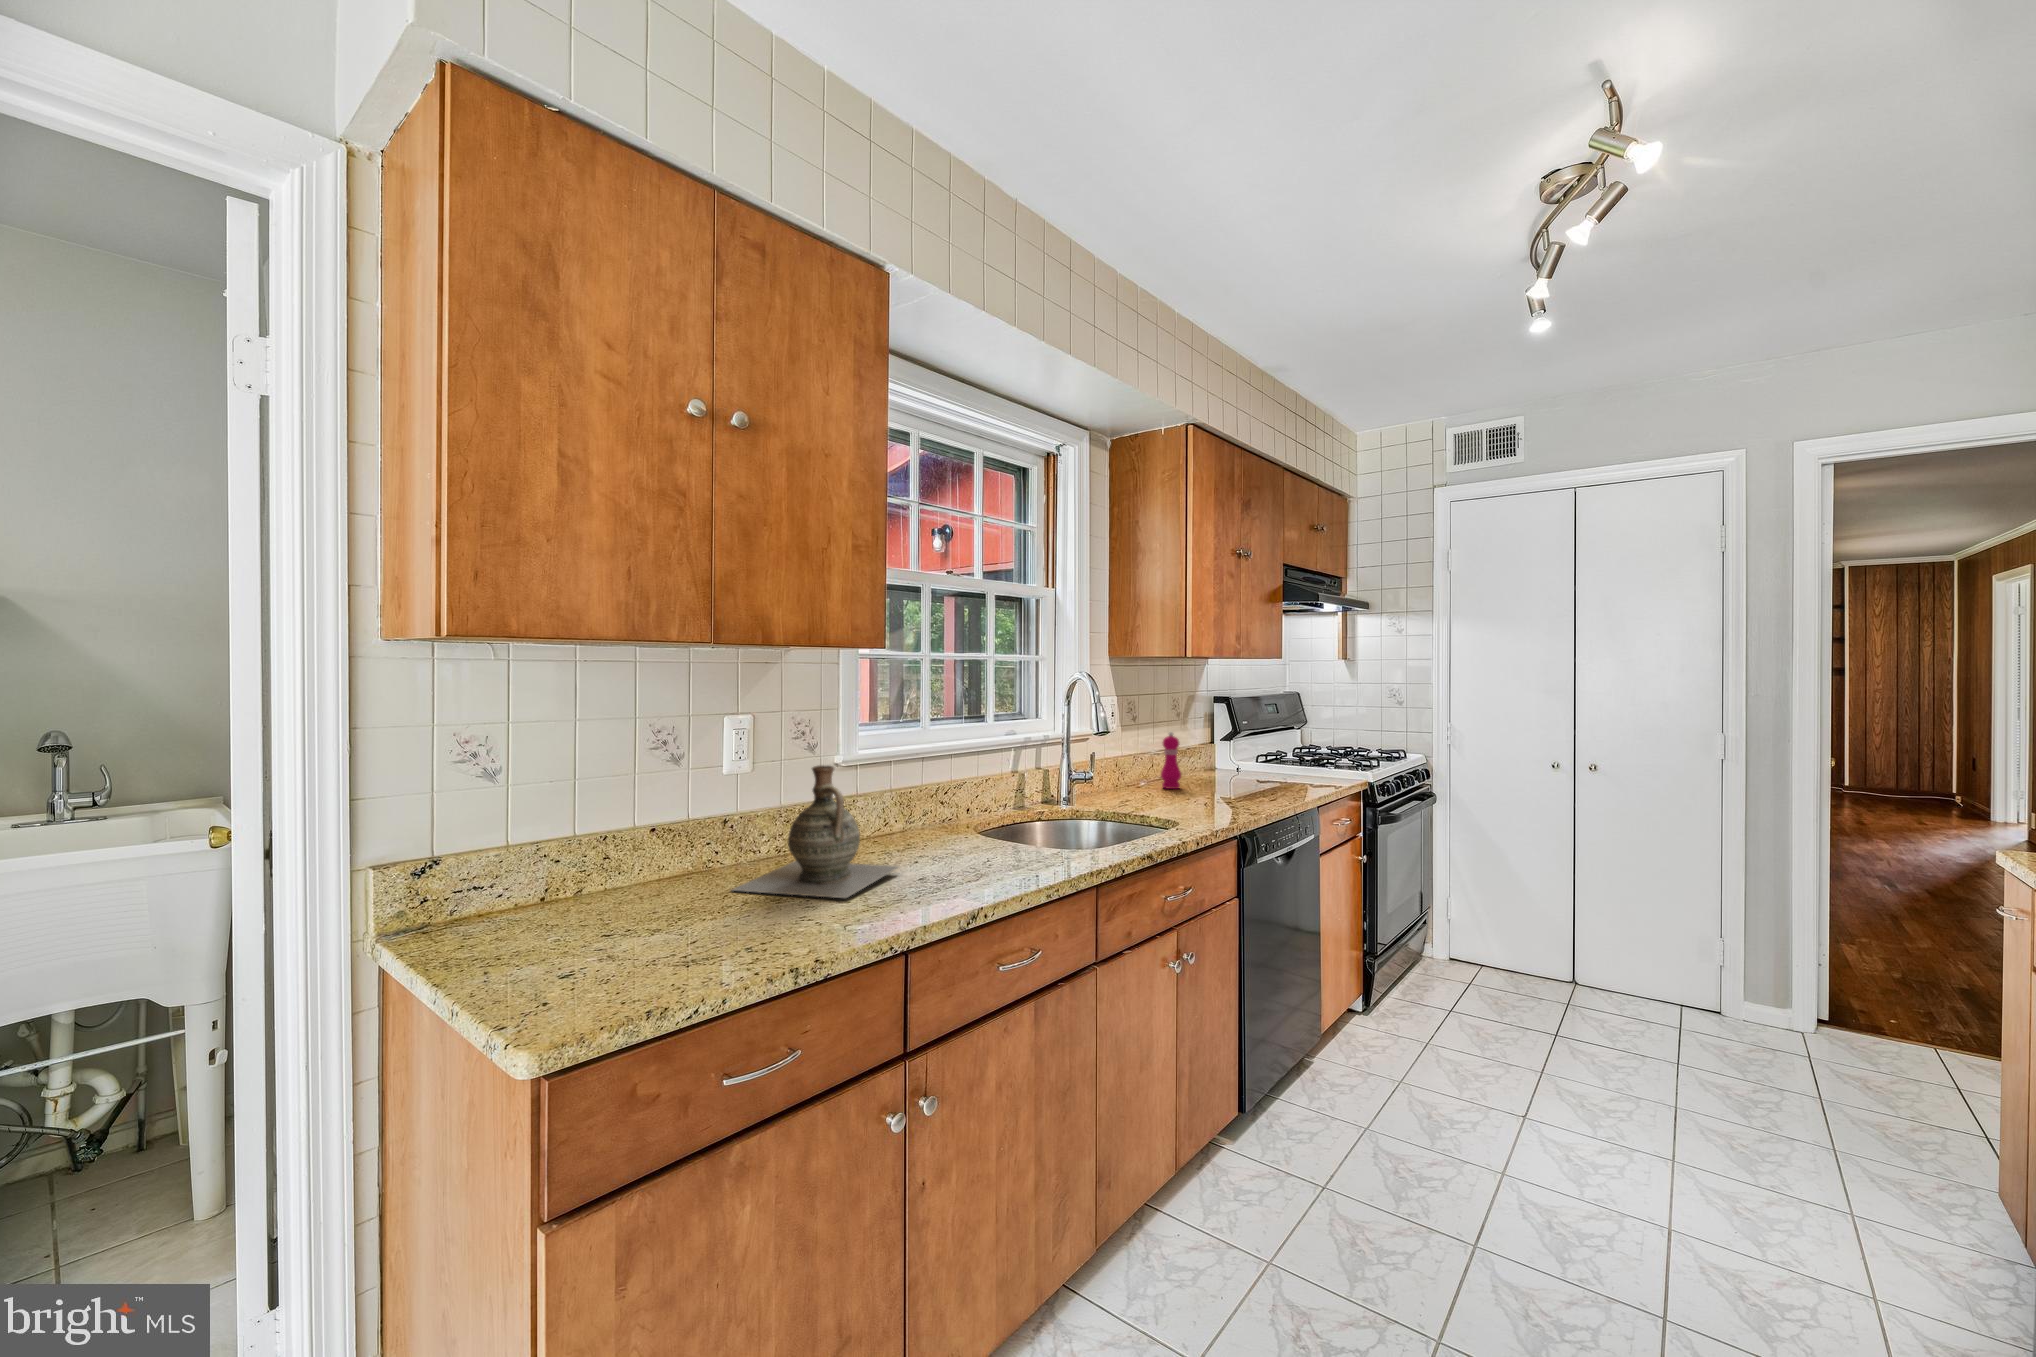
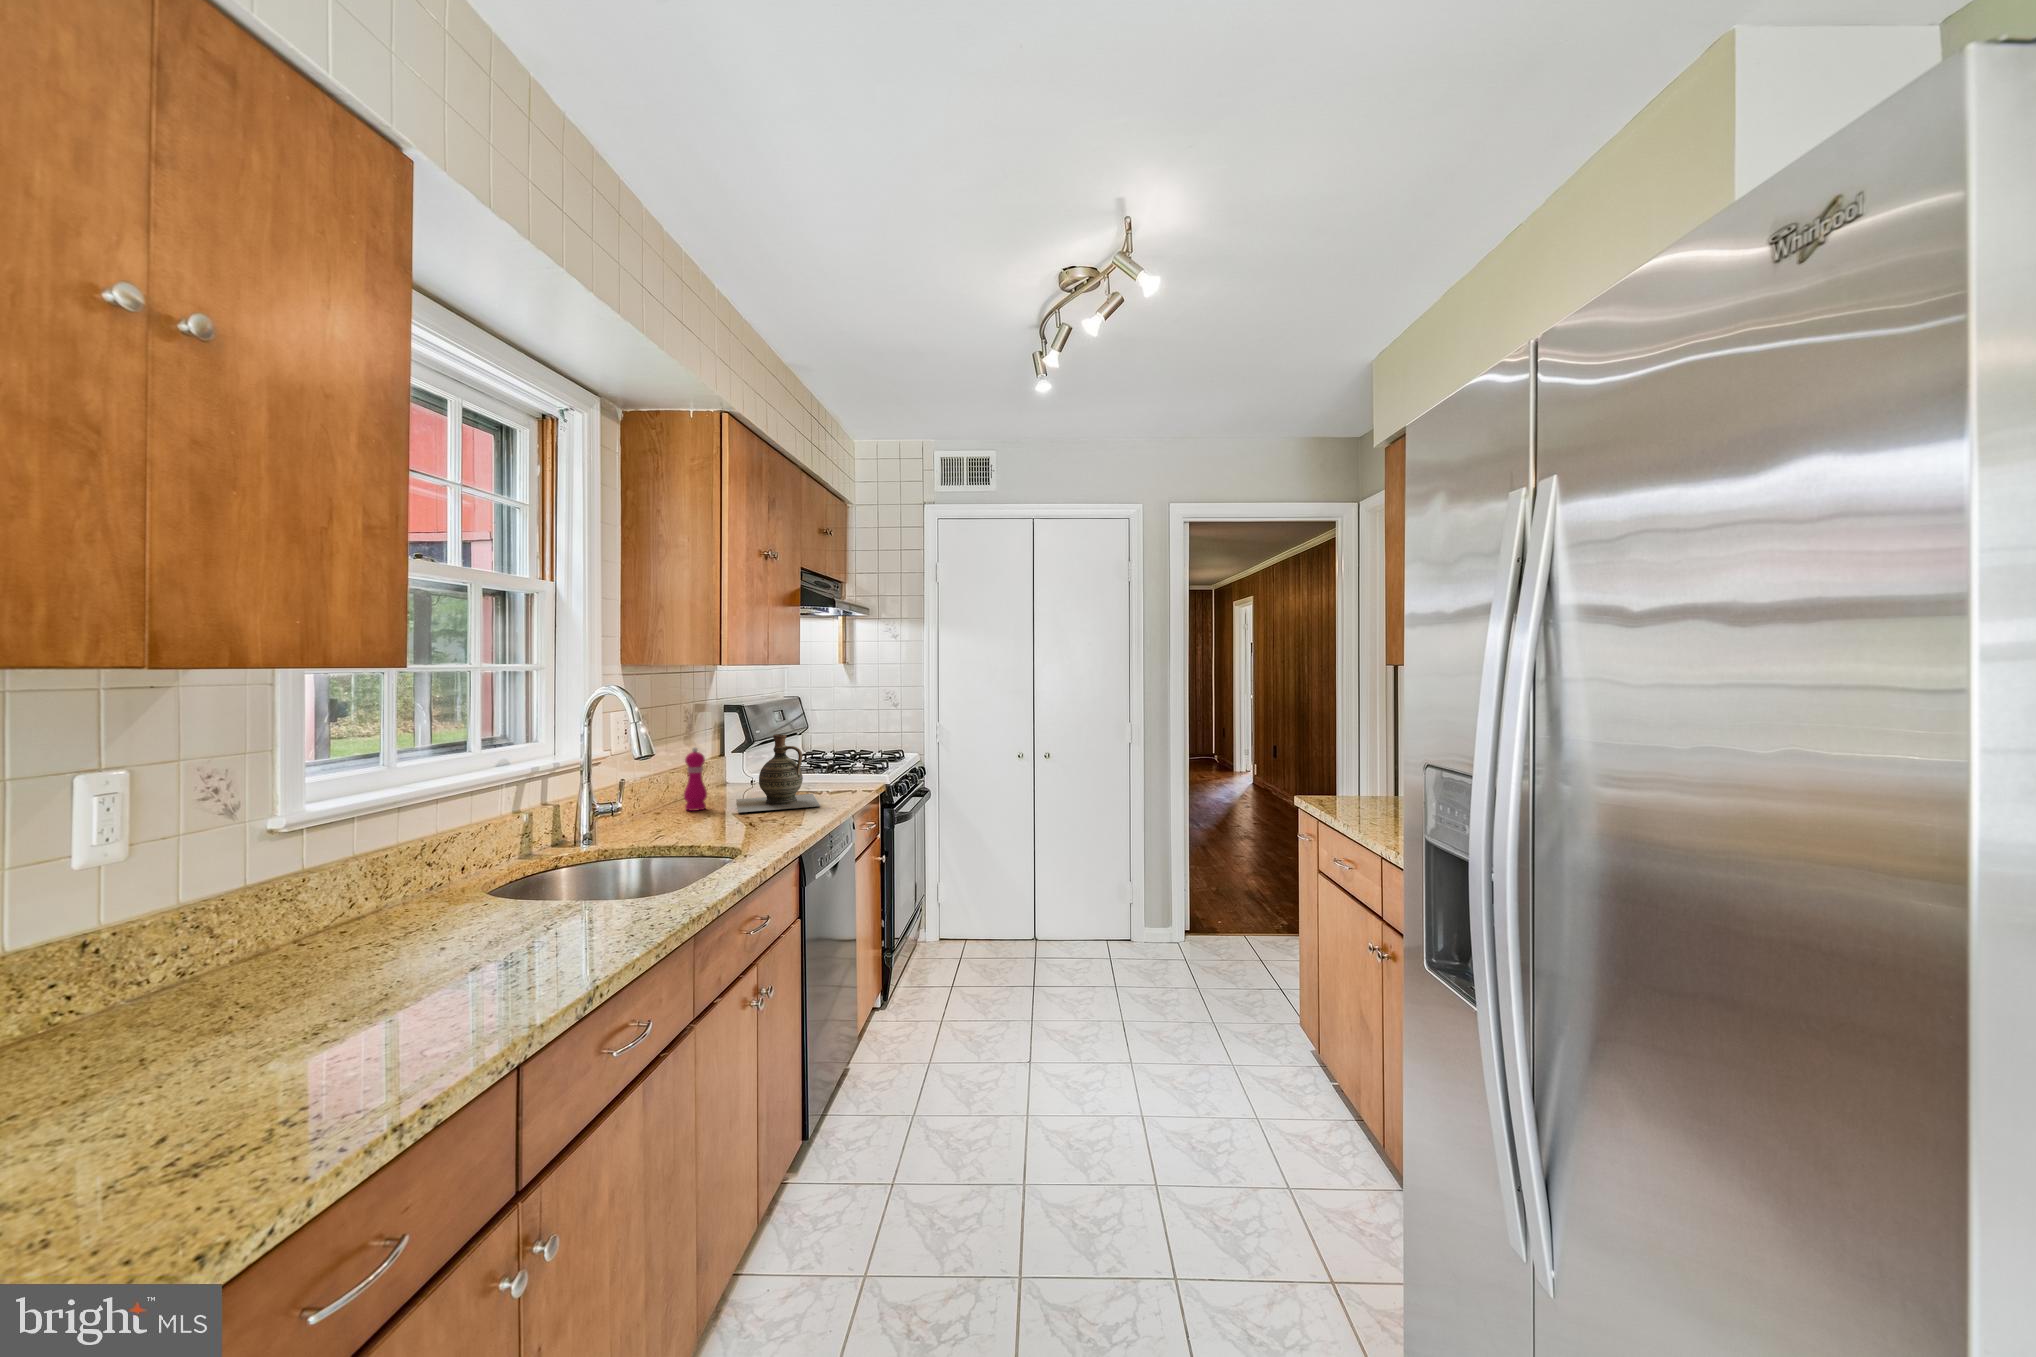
ceramic jug: present [732,765,899,898] -> present [736,734,820,812]

